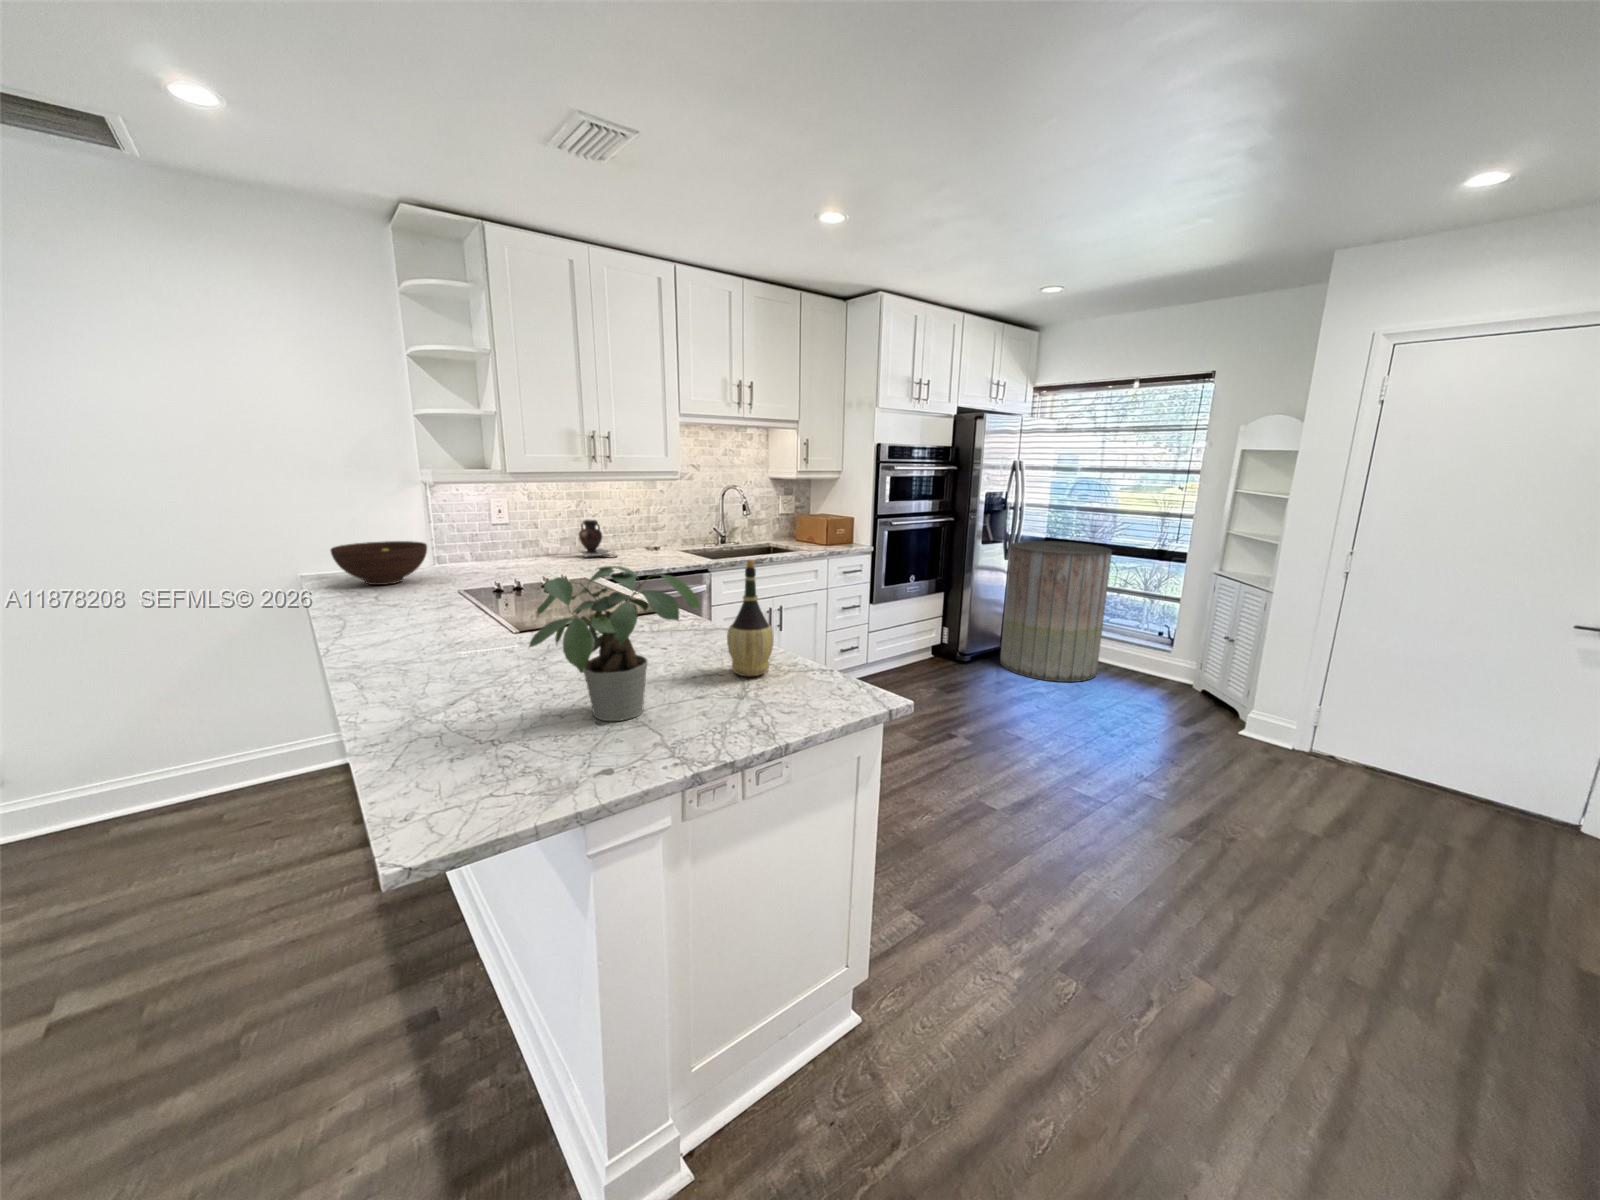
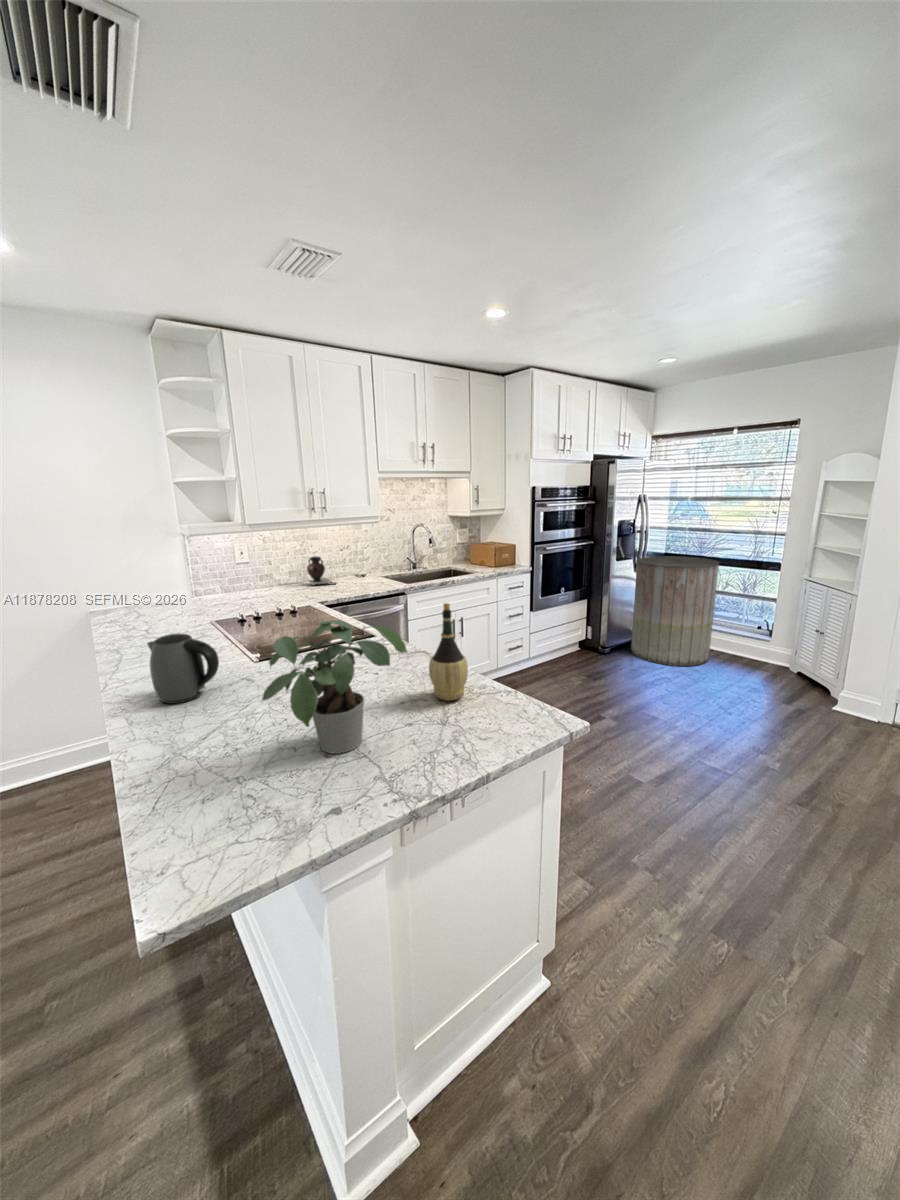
fruit bowl: present [331,541,427,585] -> none [119,581,192,617]
kettle: none [380,588,470,673] -> present [147,633,219,704]

